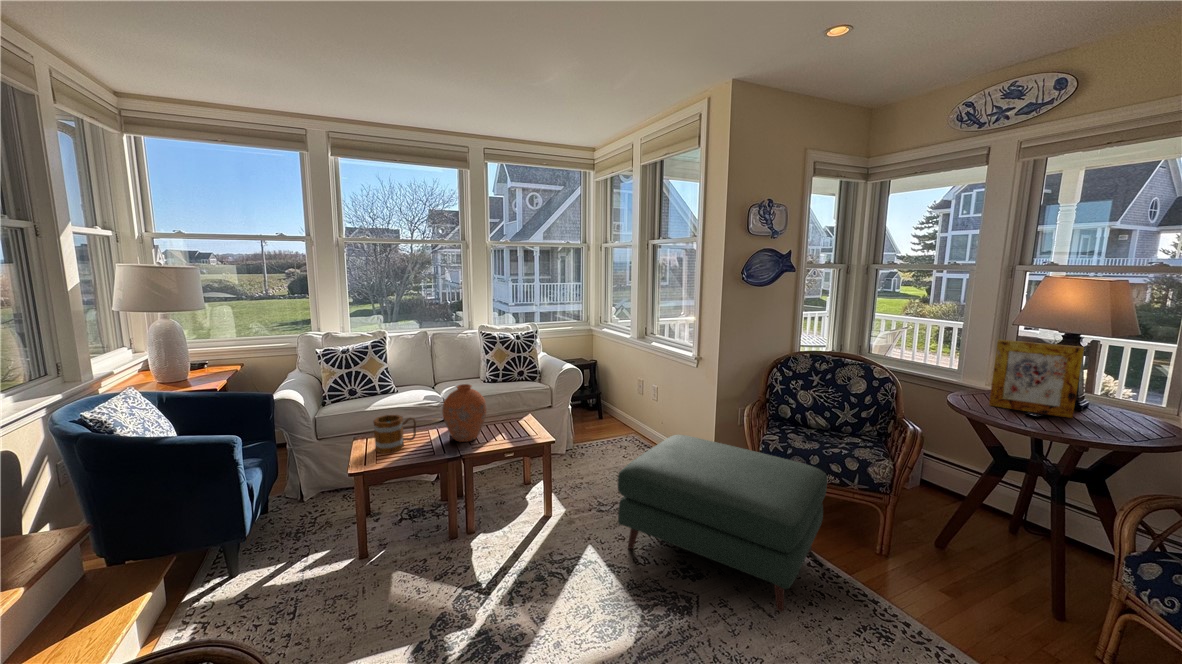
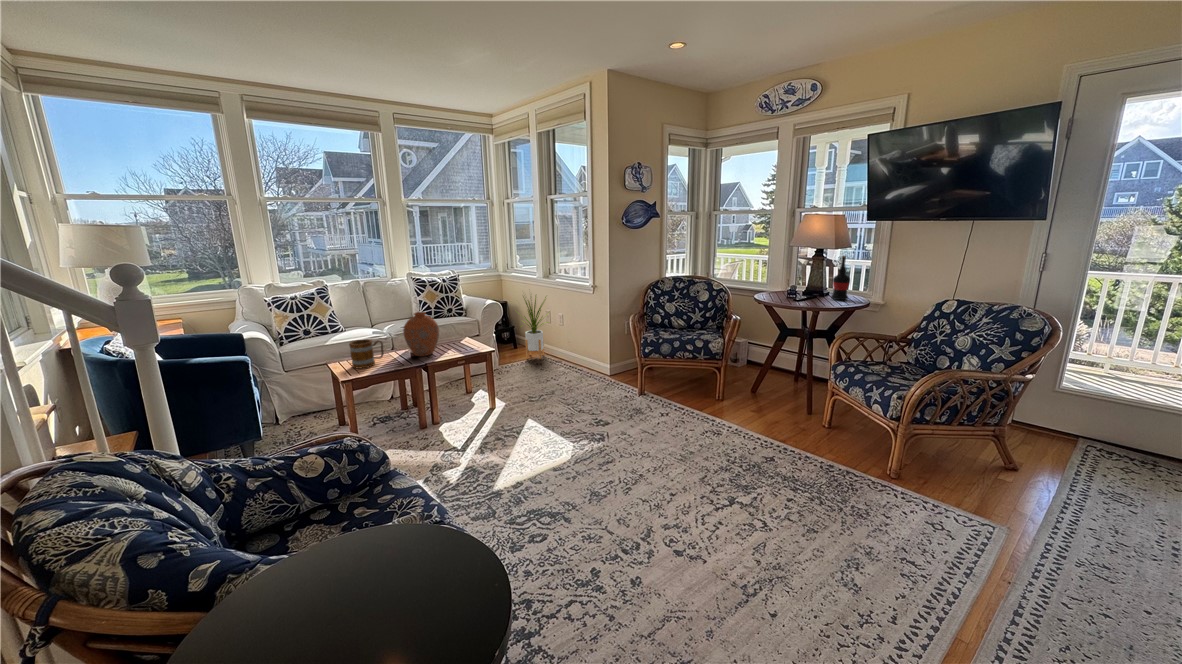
picture frame: present [989,340,1084,418] -> none [777,255,823,300]
wine bottle: none [1097,349,1140,423] -> present [831,256,850,300]
house plant: none [595,352,644,442] -> present [523,296,546,359]
ottoman: present [618,435,827,612] -> none [547,339,684,433]

